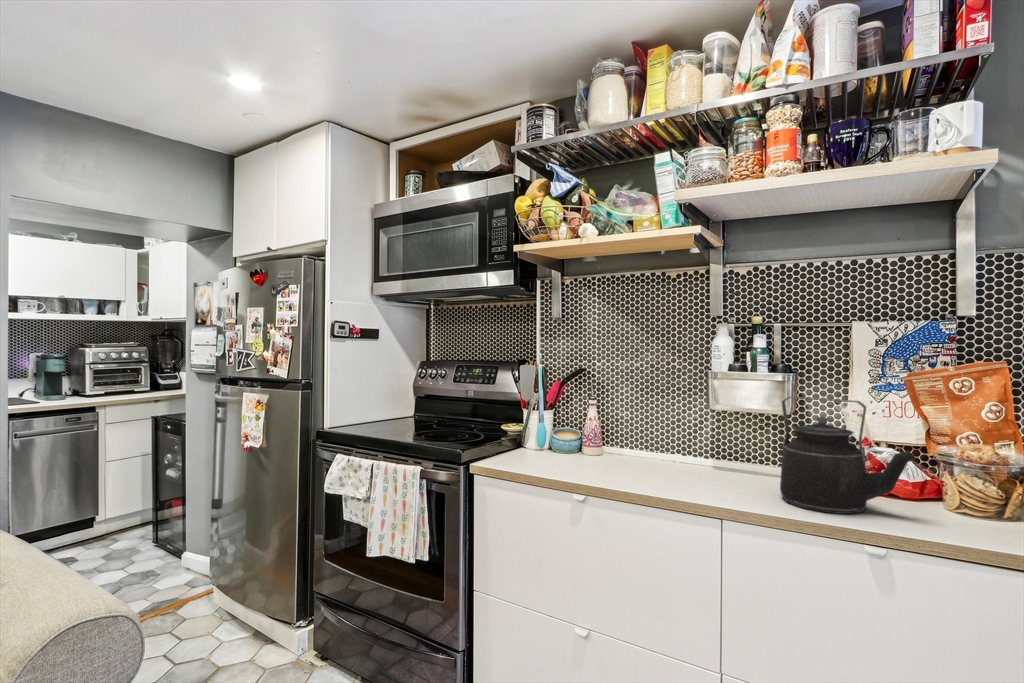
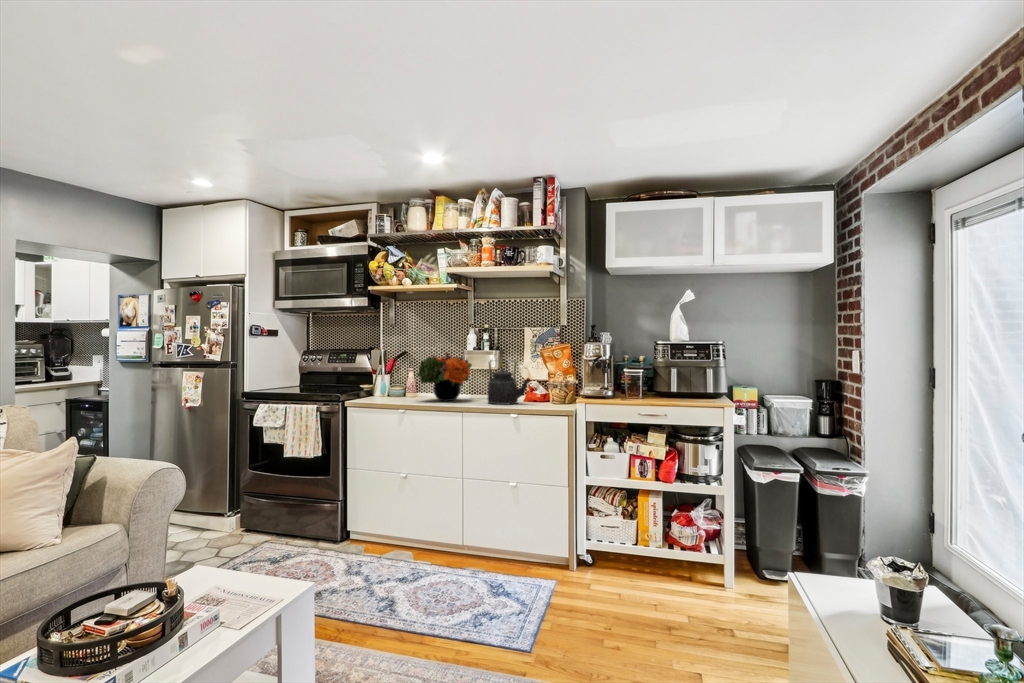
flower arrangement: none [607,374,733,480] -> present [417,353,472,401]

